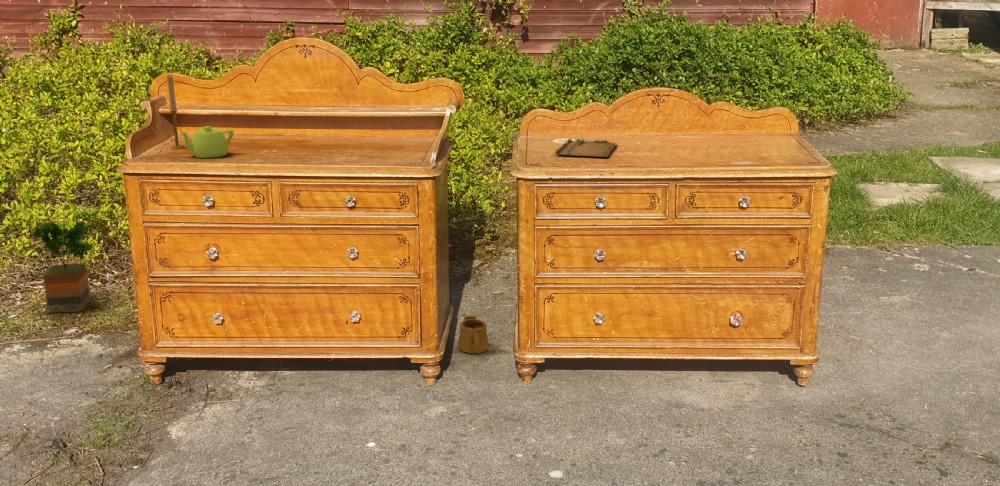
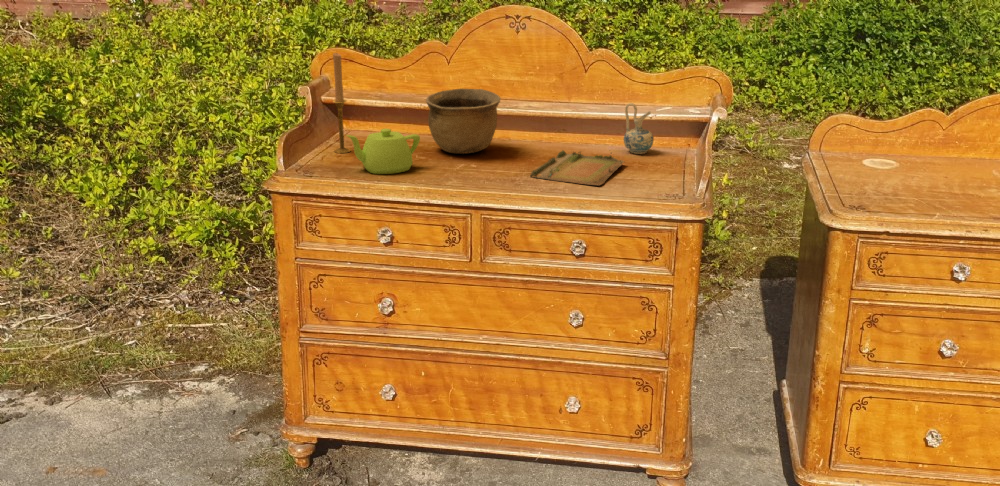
bowl: none [239,99,295,145] -> present [426,89,500,154]
ceramic pitcher: none [387,105,410,141] -> present [624,103,653,154]
tray: present [555,139,616,157] -> present [530,151,624,185]
potted tree: present [32,220,94,313] -> none [156,222,234,337]
watering can: present [458,316,489,353] -> none [699,392,742,449]

